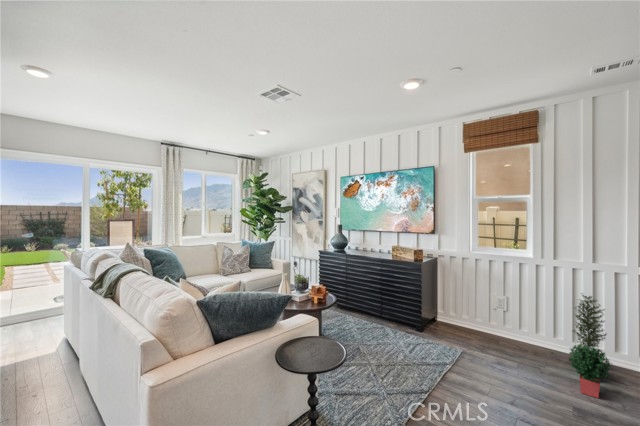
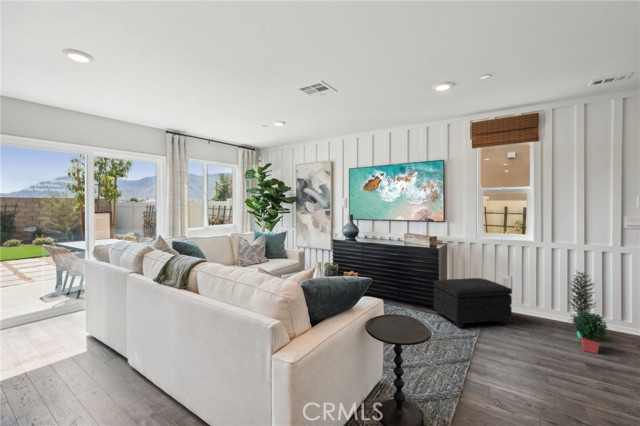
footstool: none [415,297,502,353] -> present [434,278,512,327]

